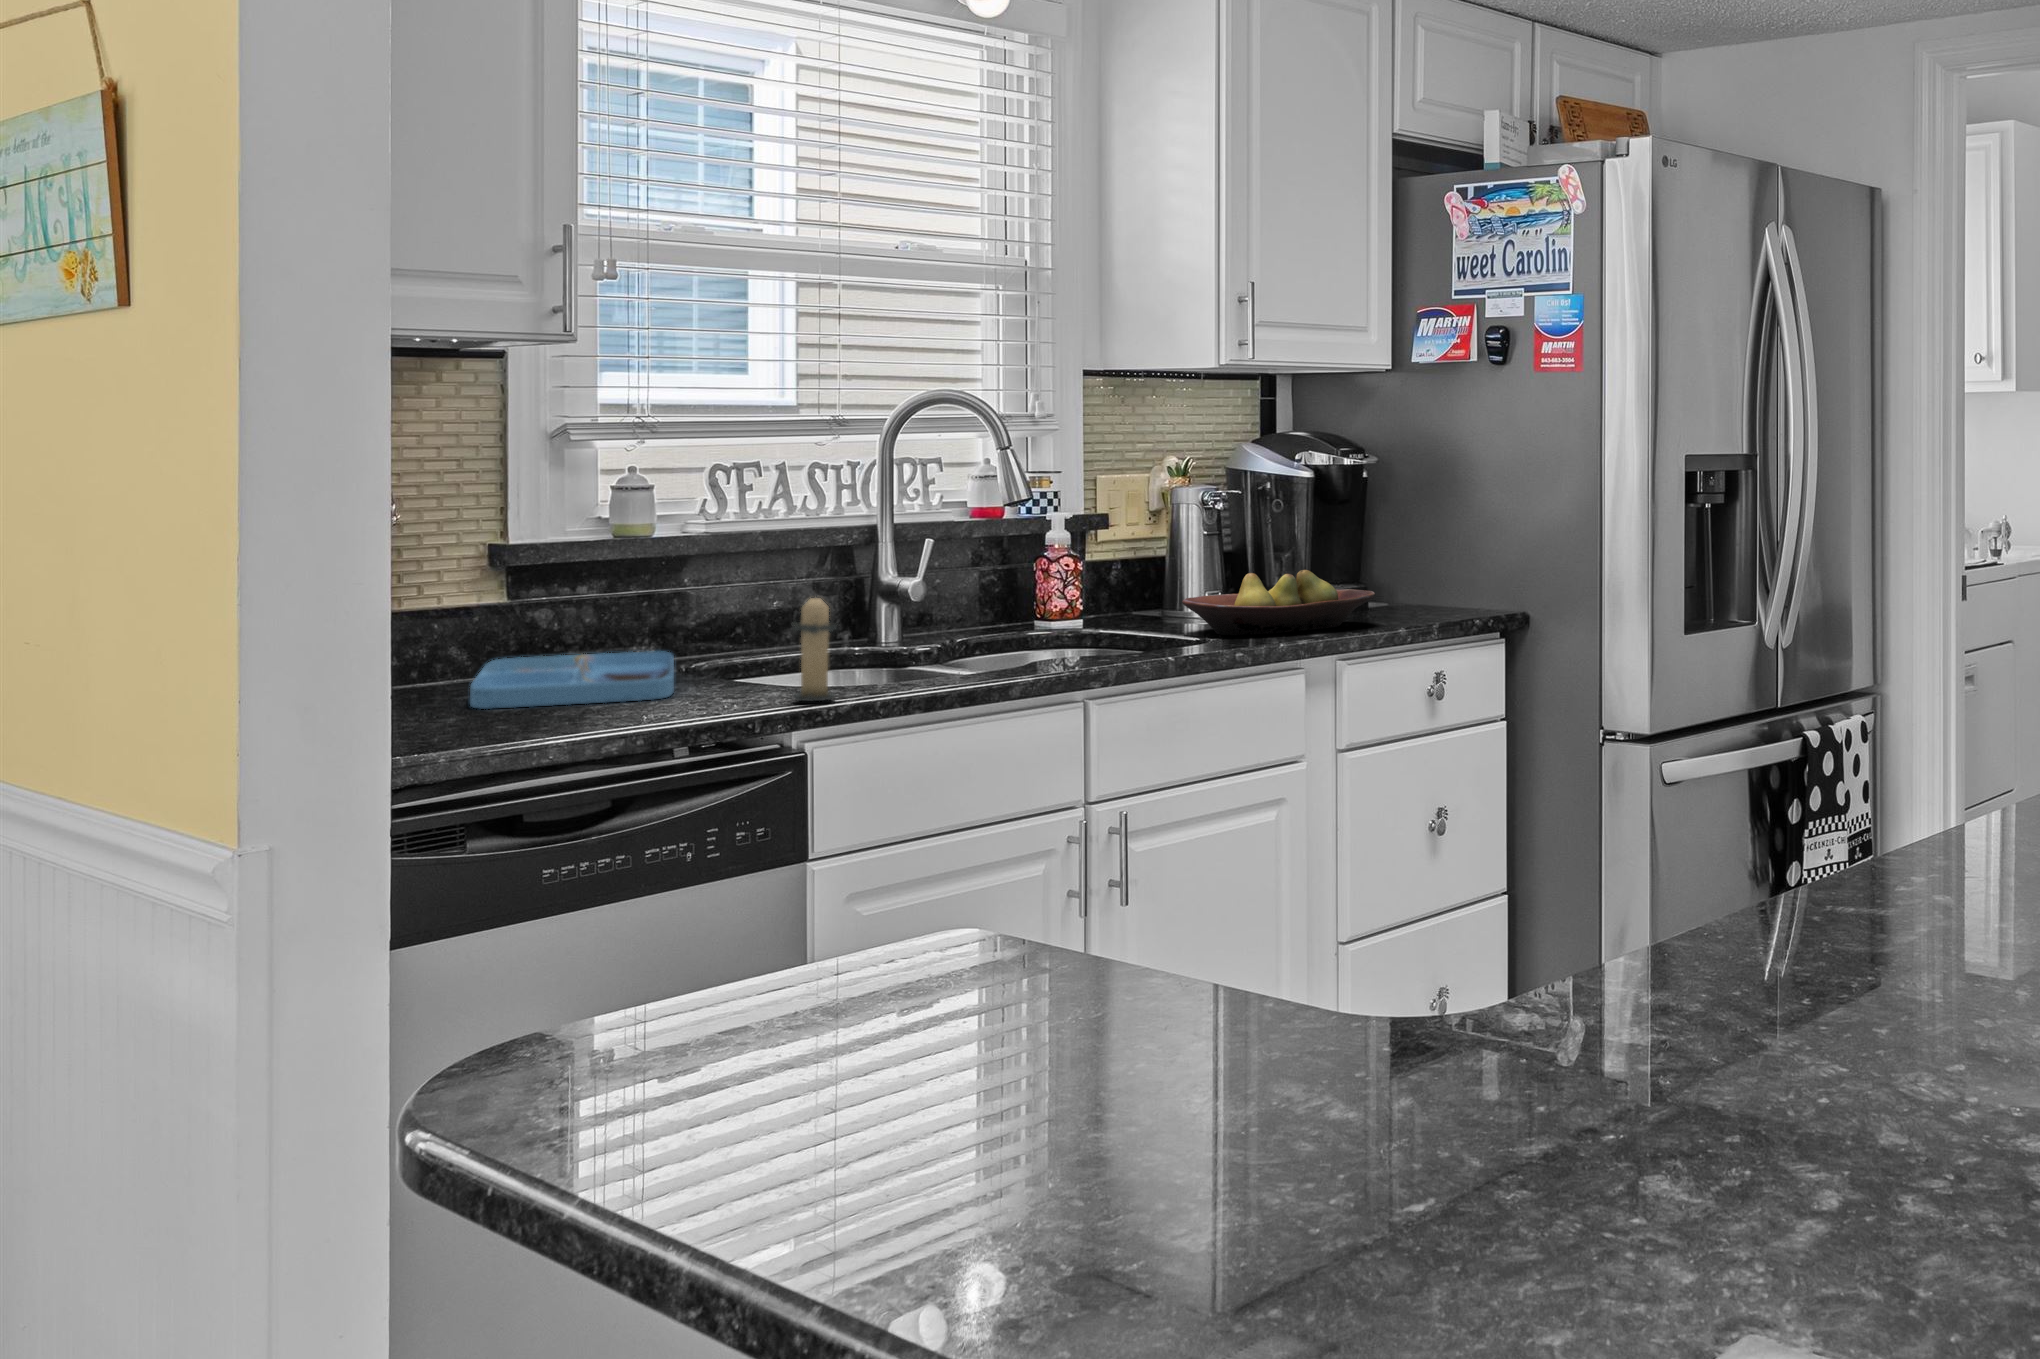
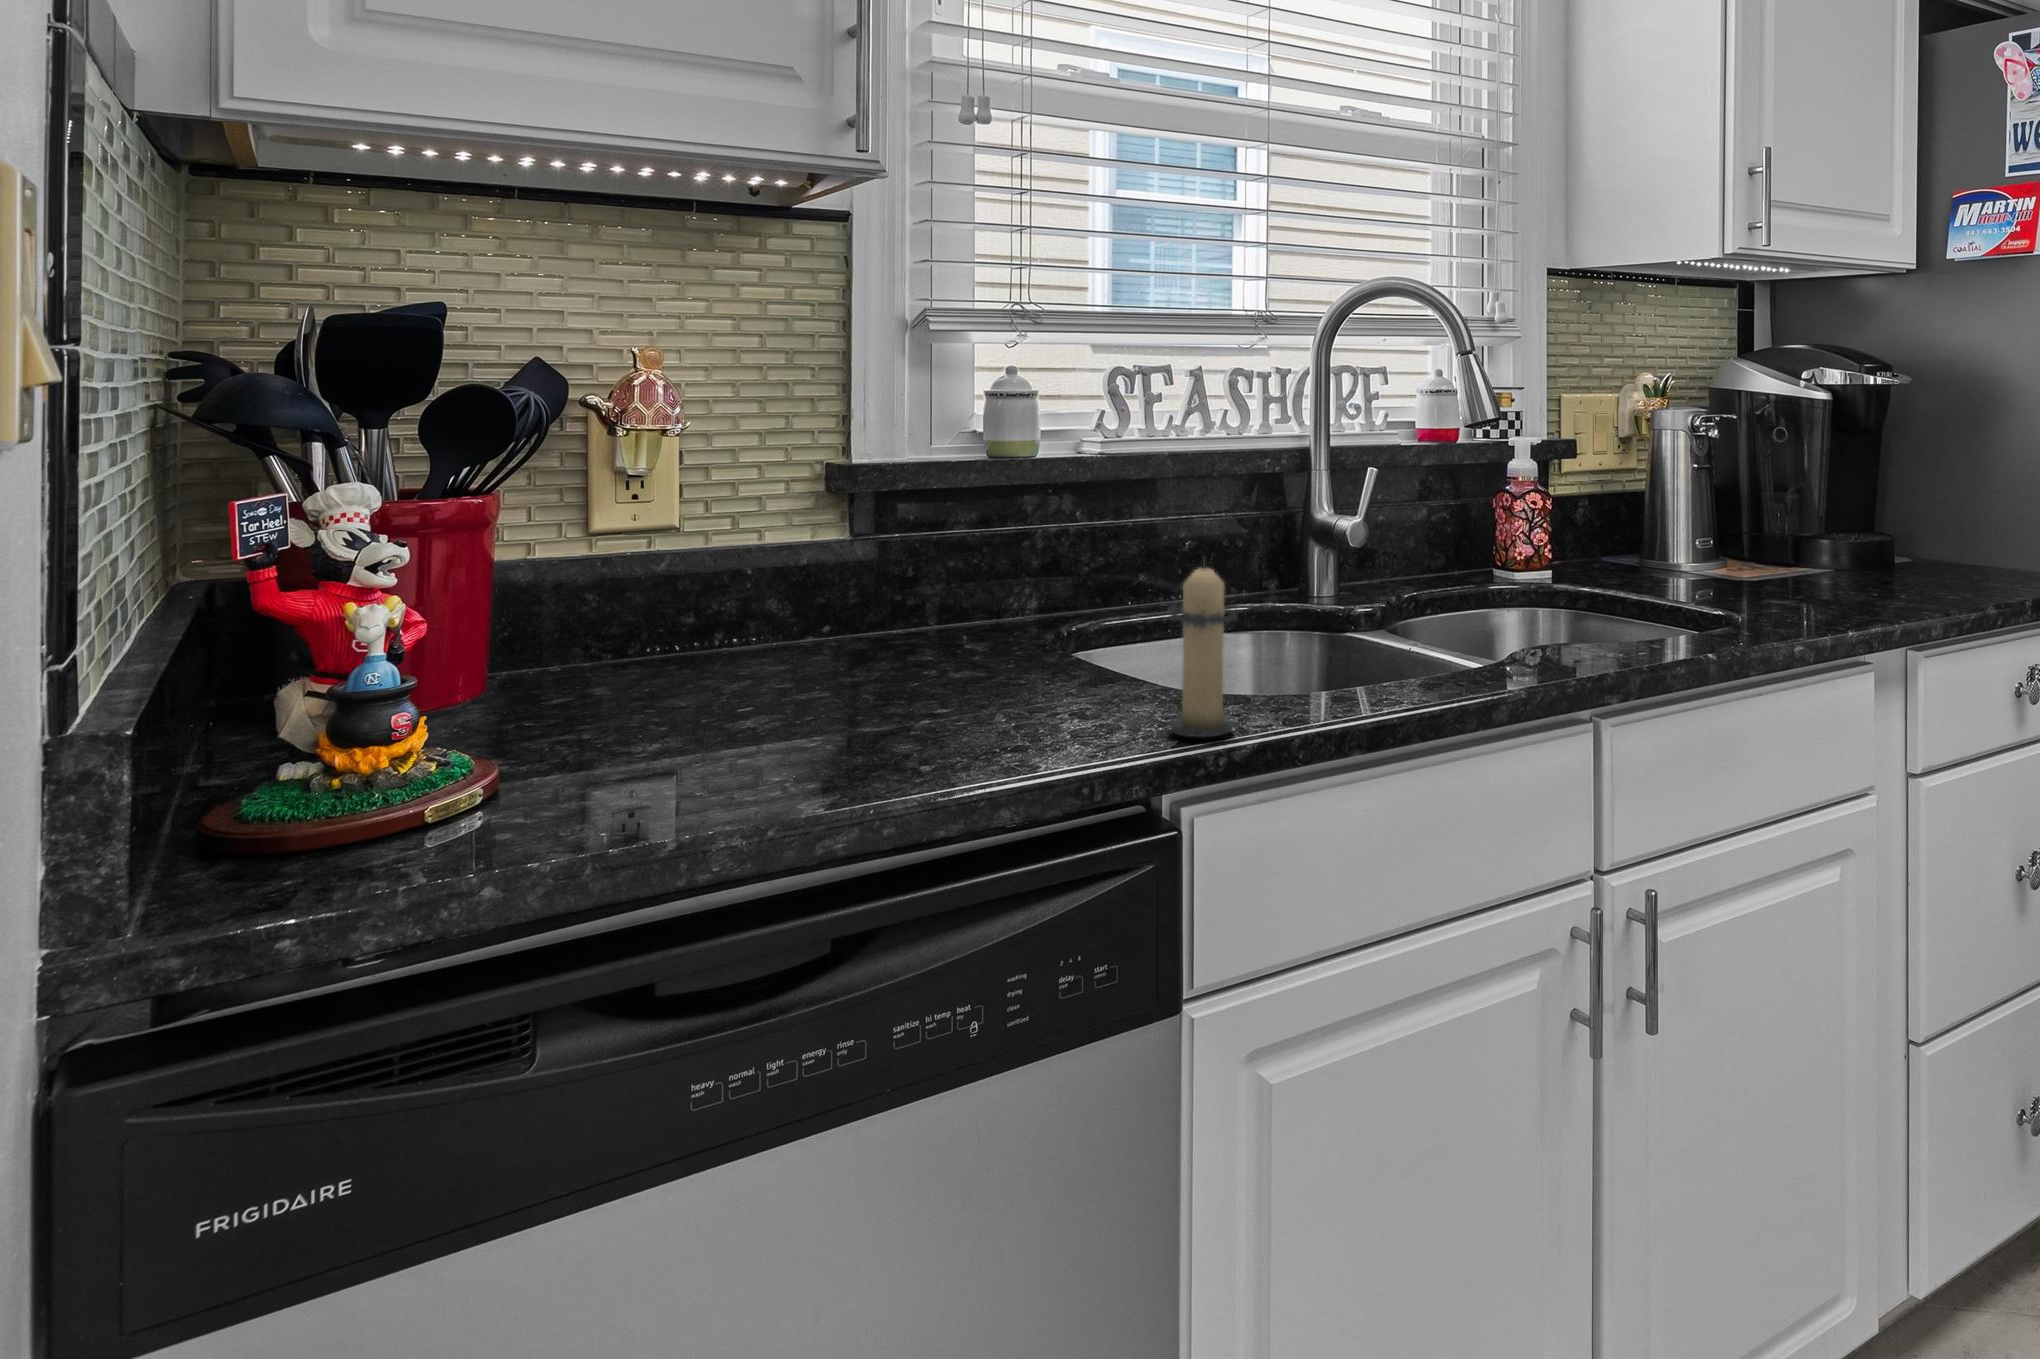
fruit bowl: present [1182,570,1375,635] -> none [1687,520,1940,607]
tray: present [470,651,674,709] -> none [731,612,1043,712]

